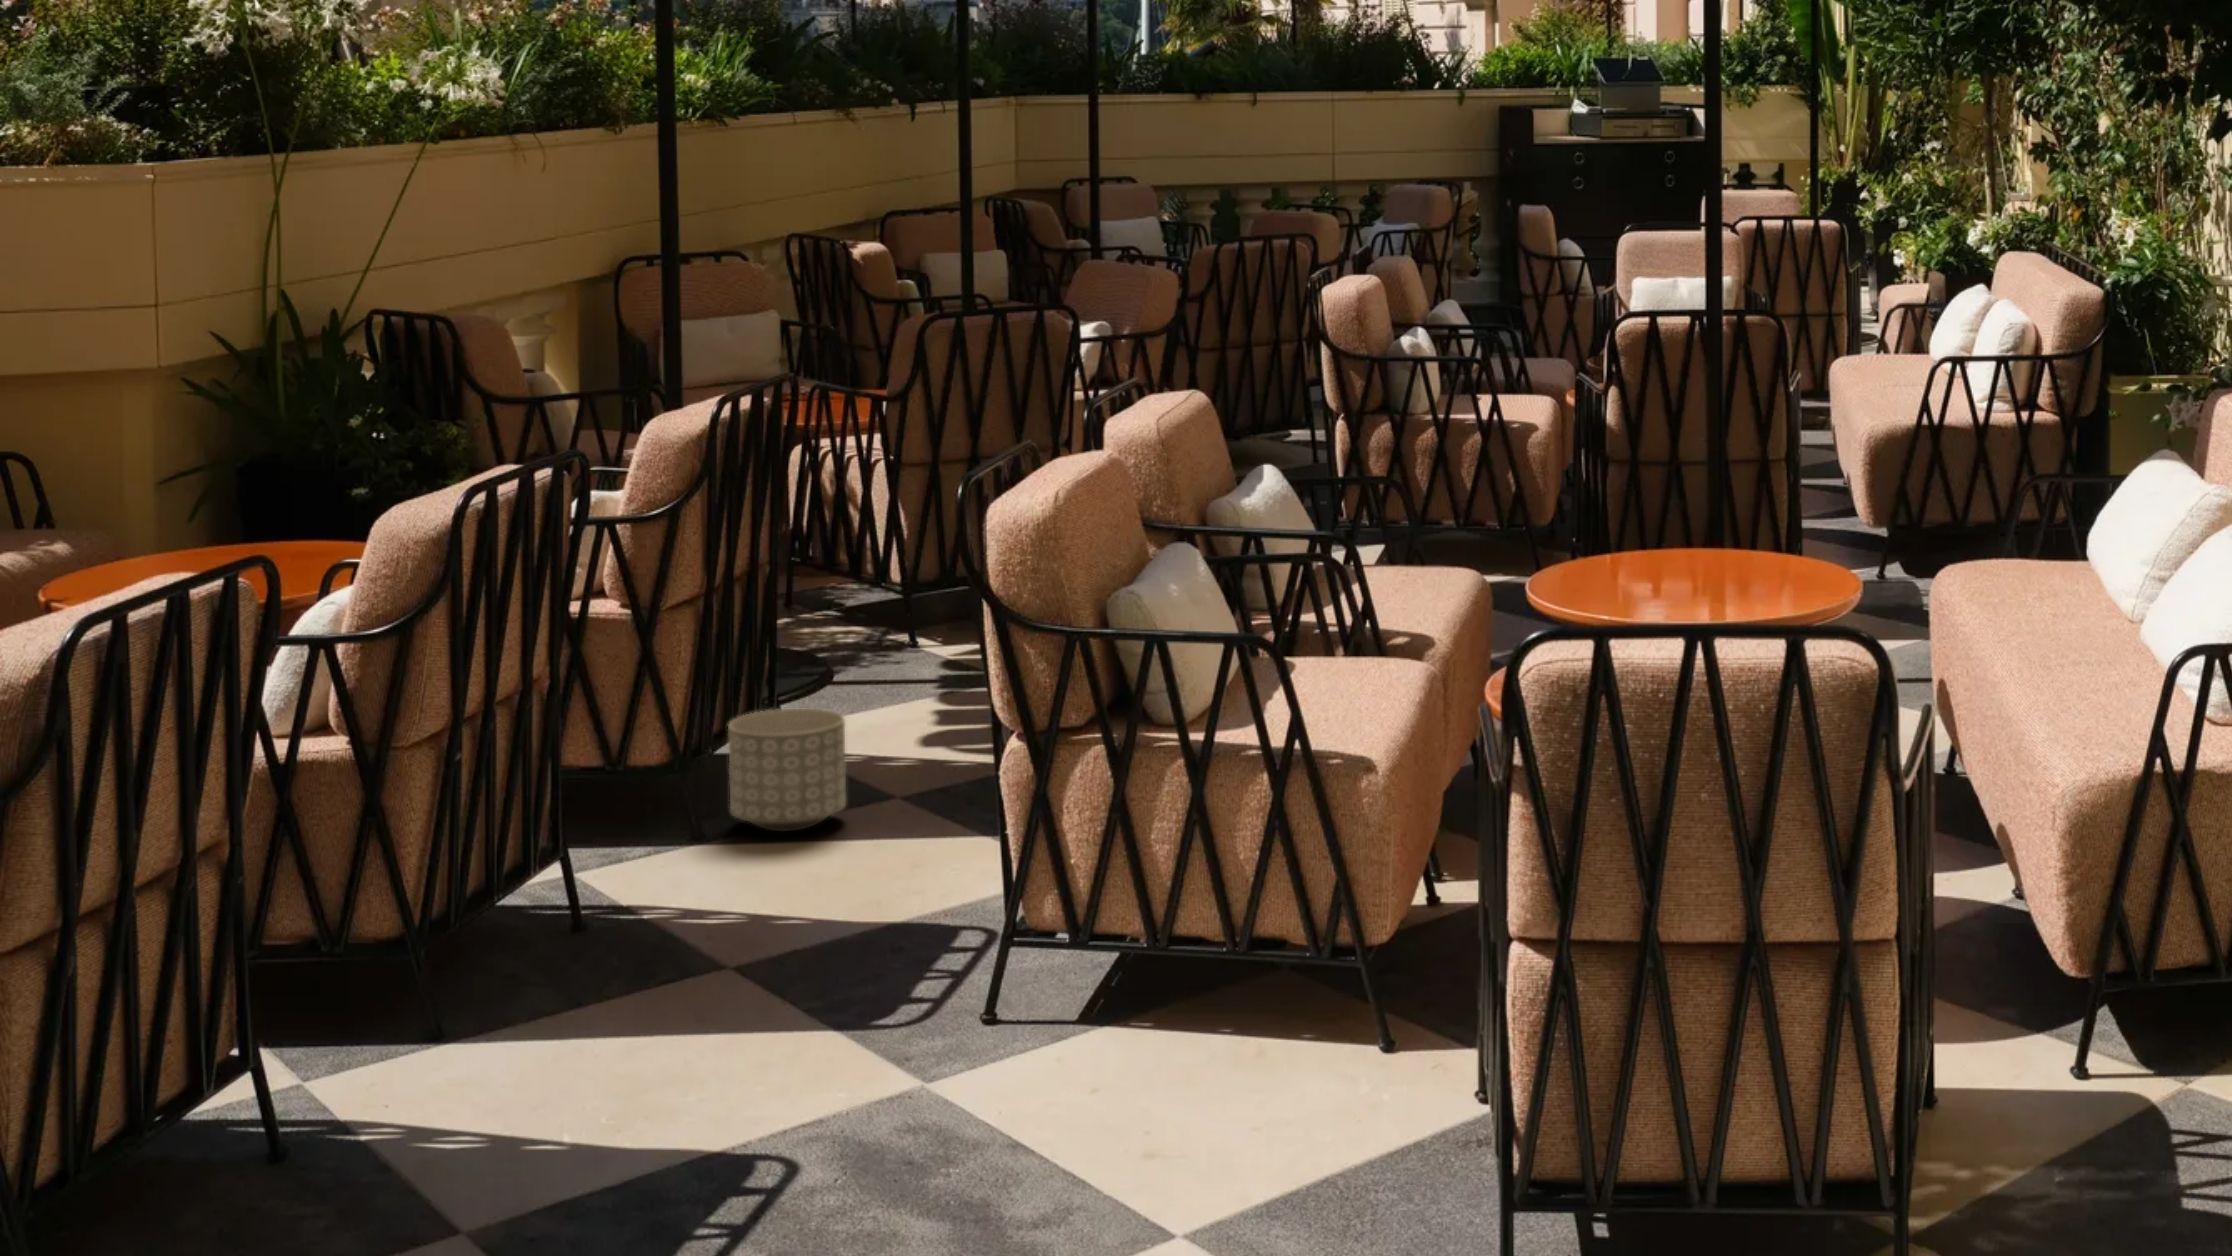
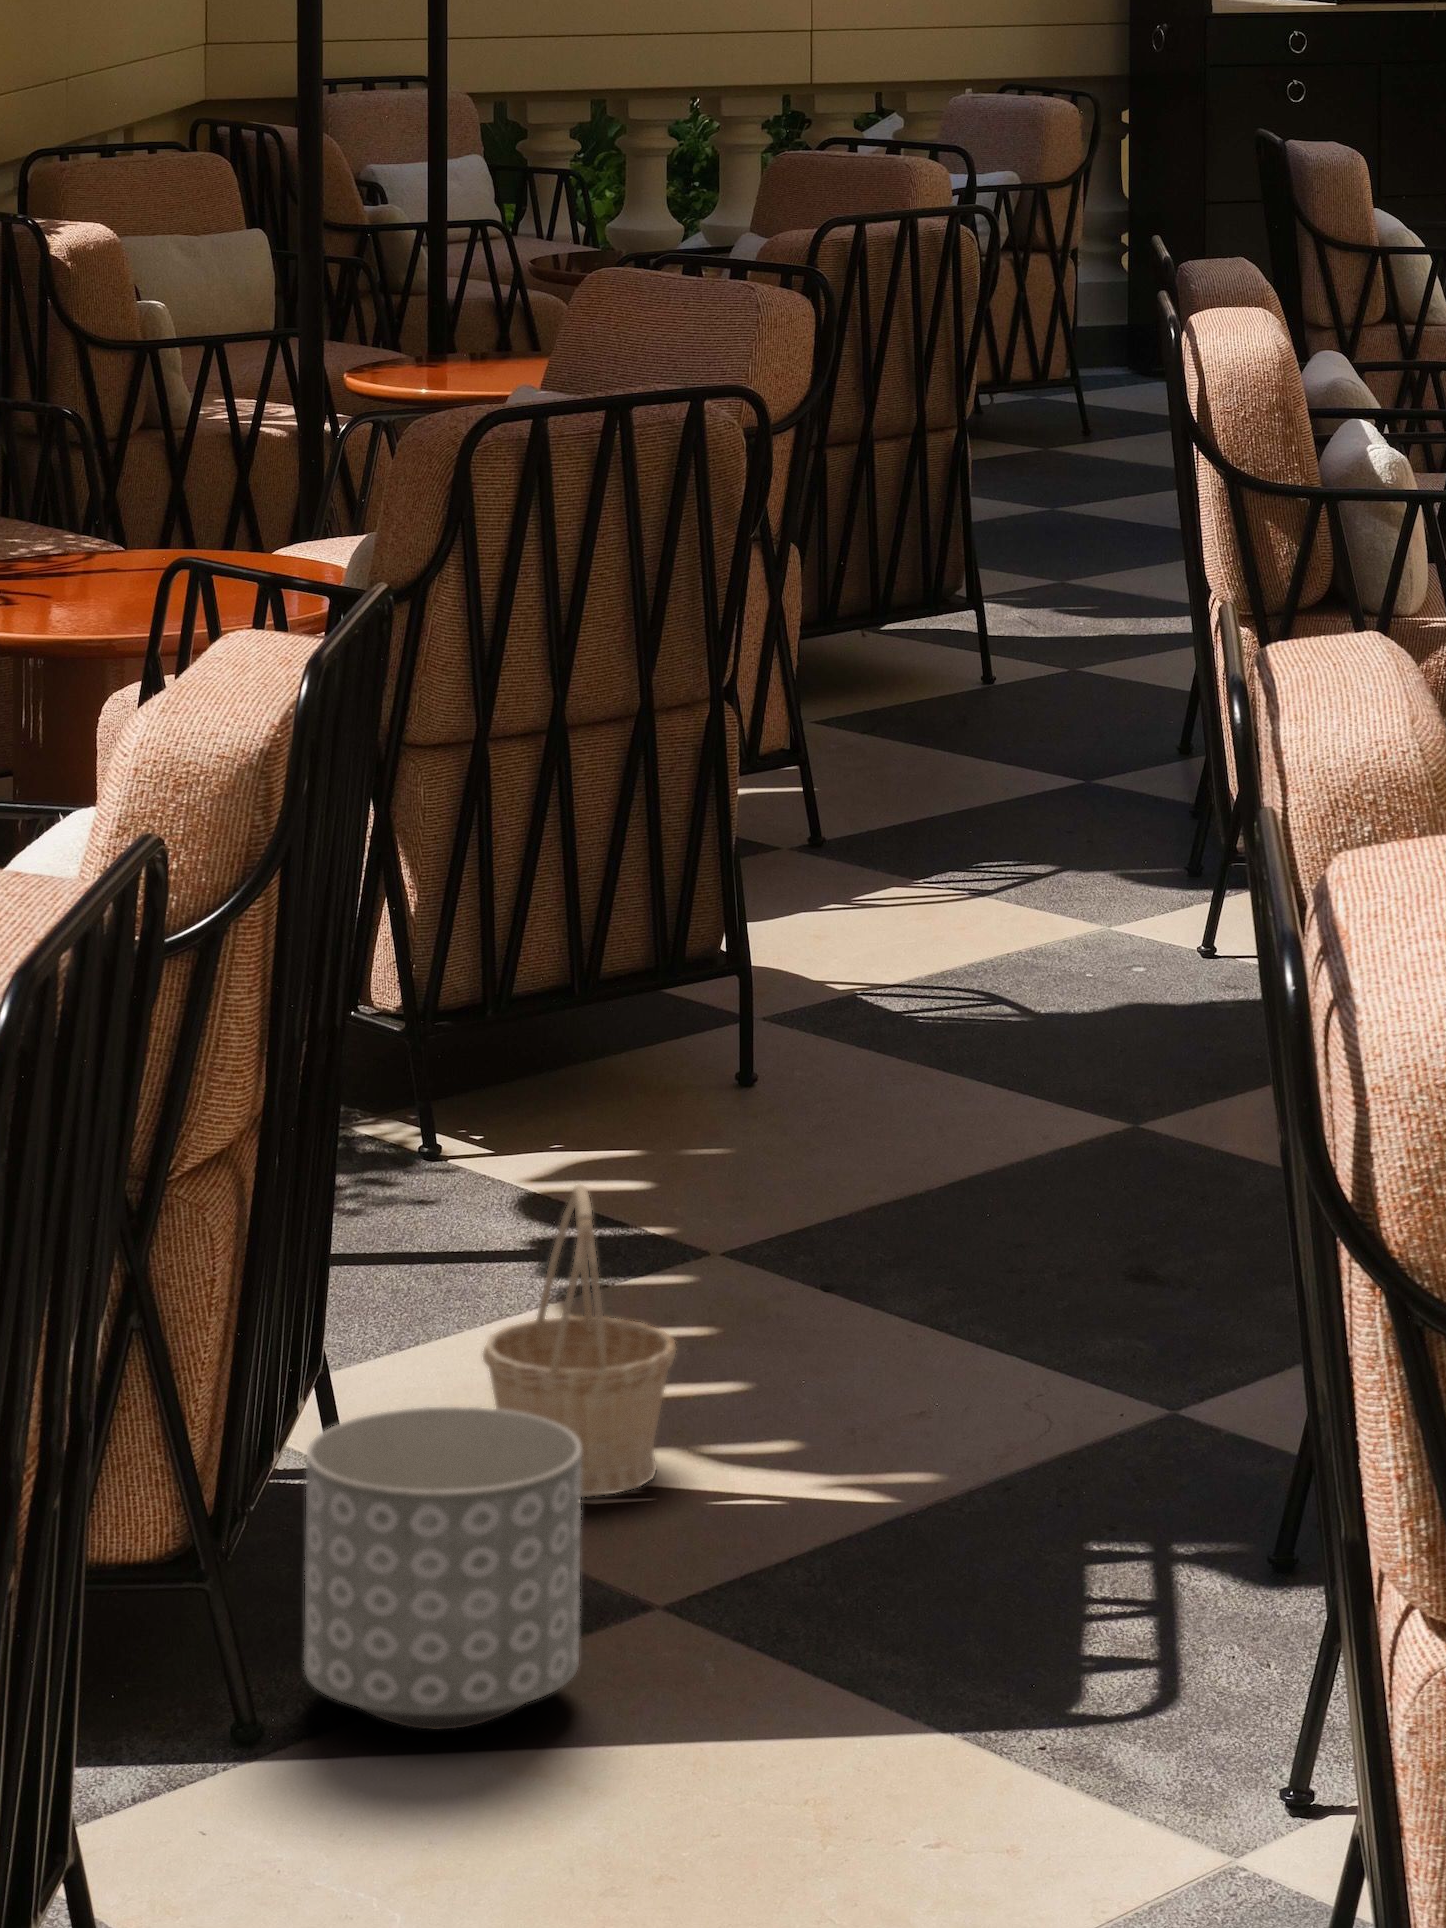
basket: none [859,632,943,759] -> present [483,1185,676,1497]

